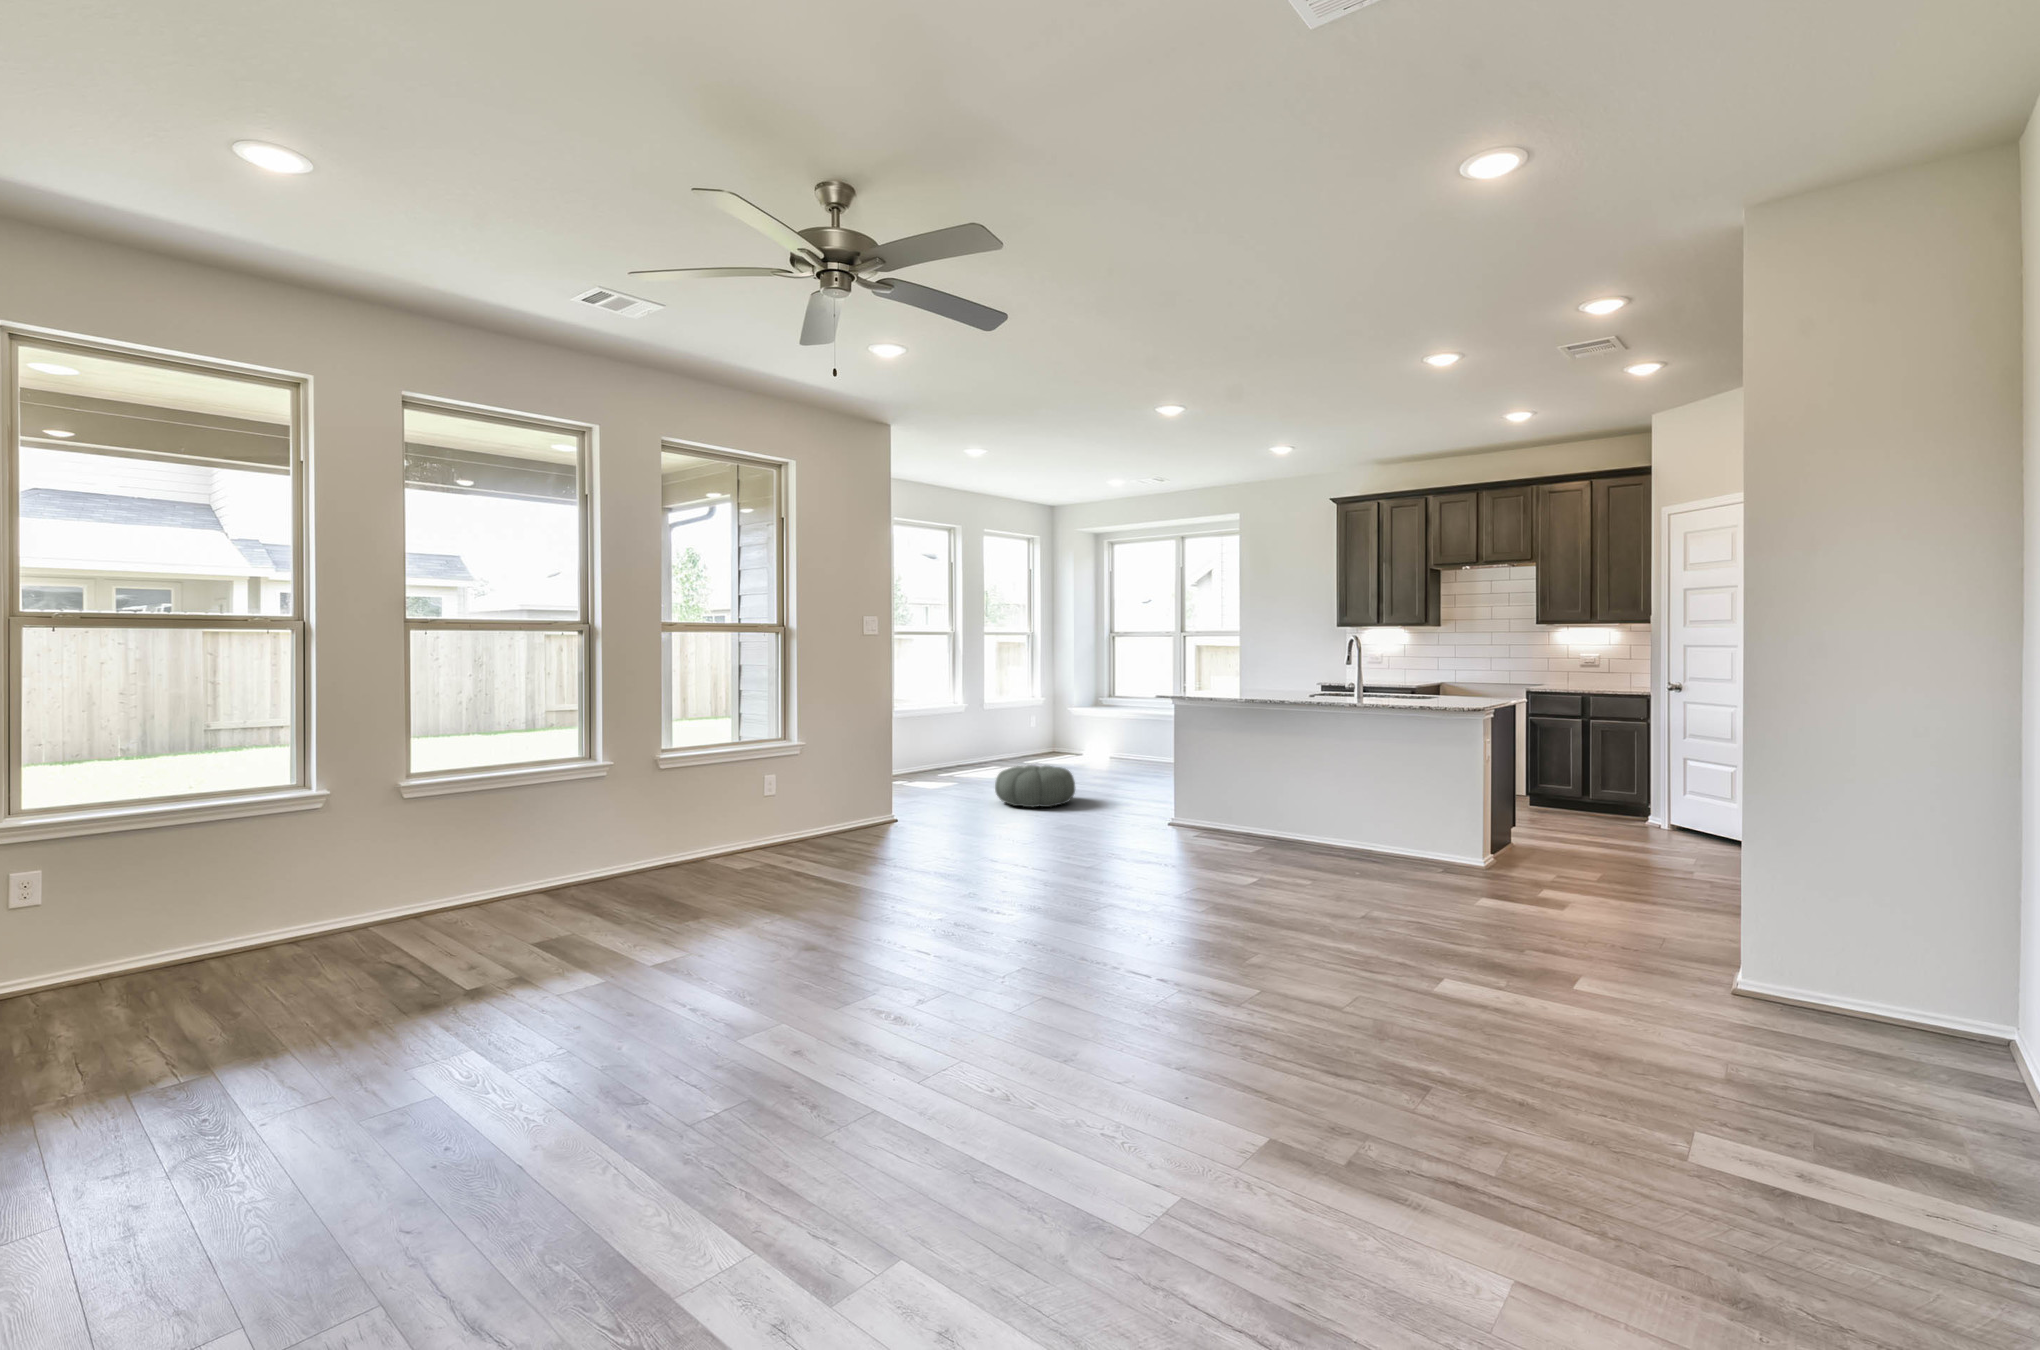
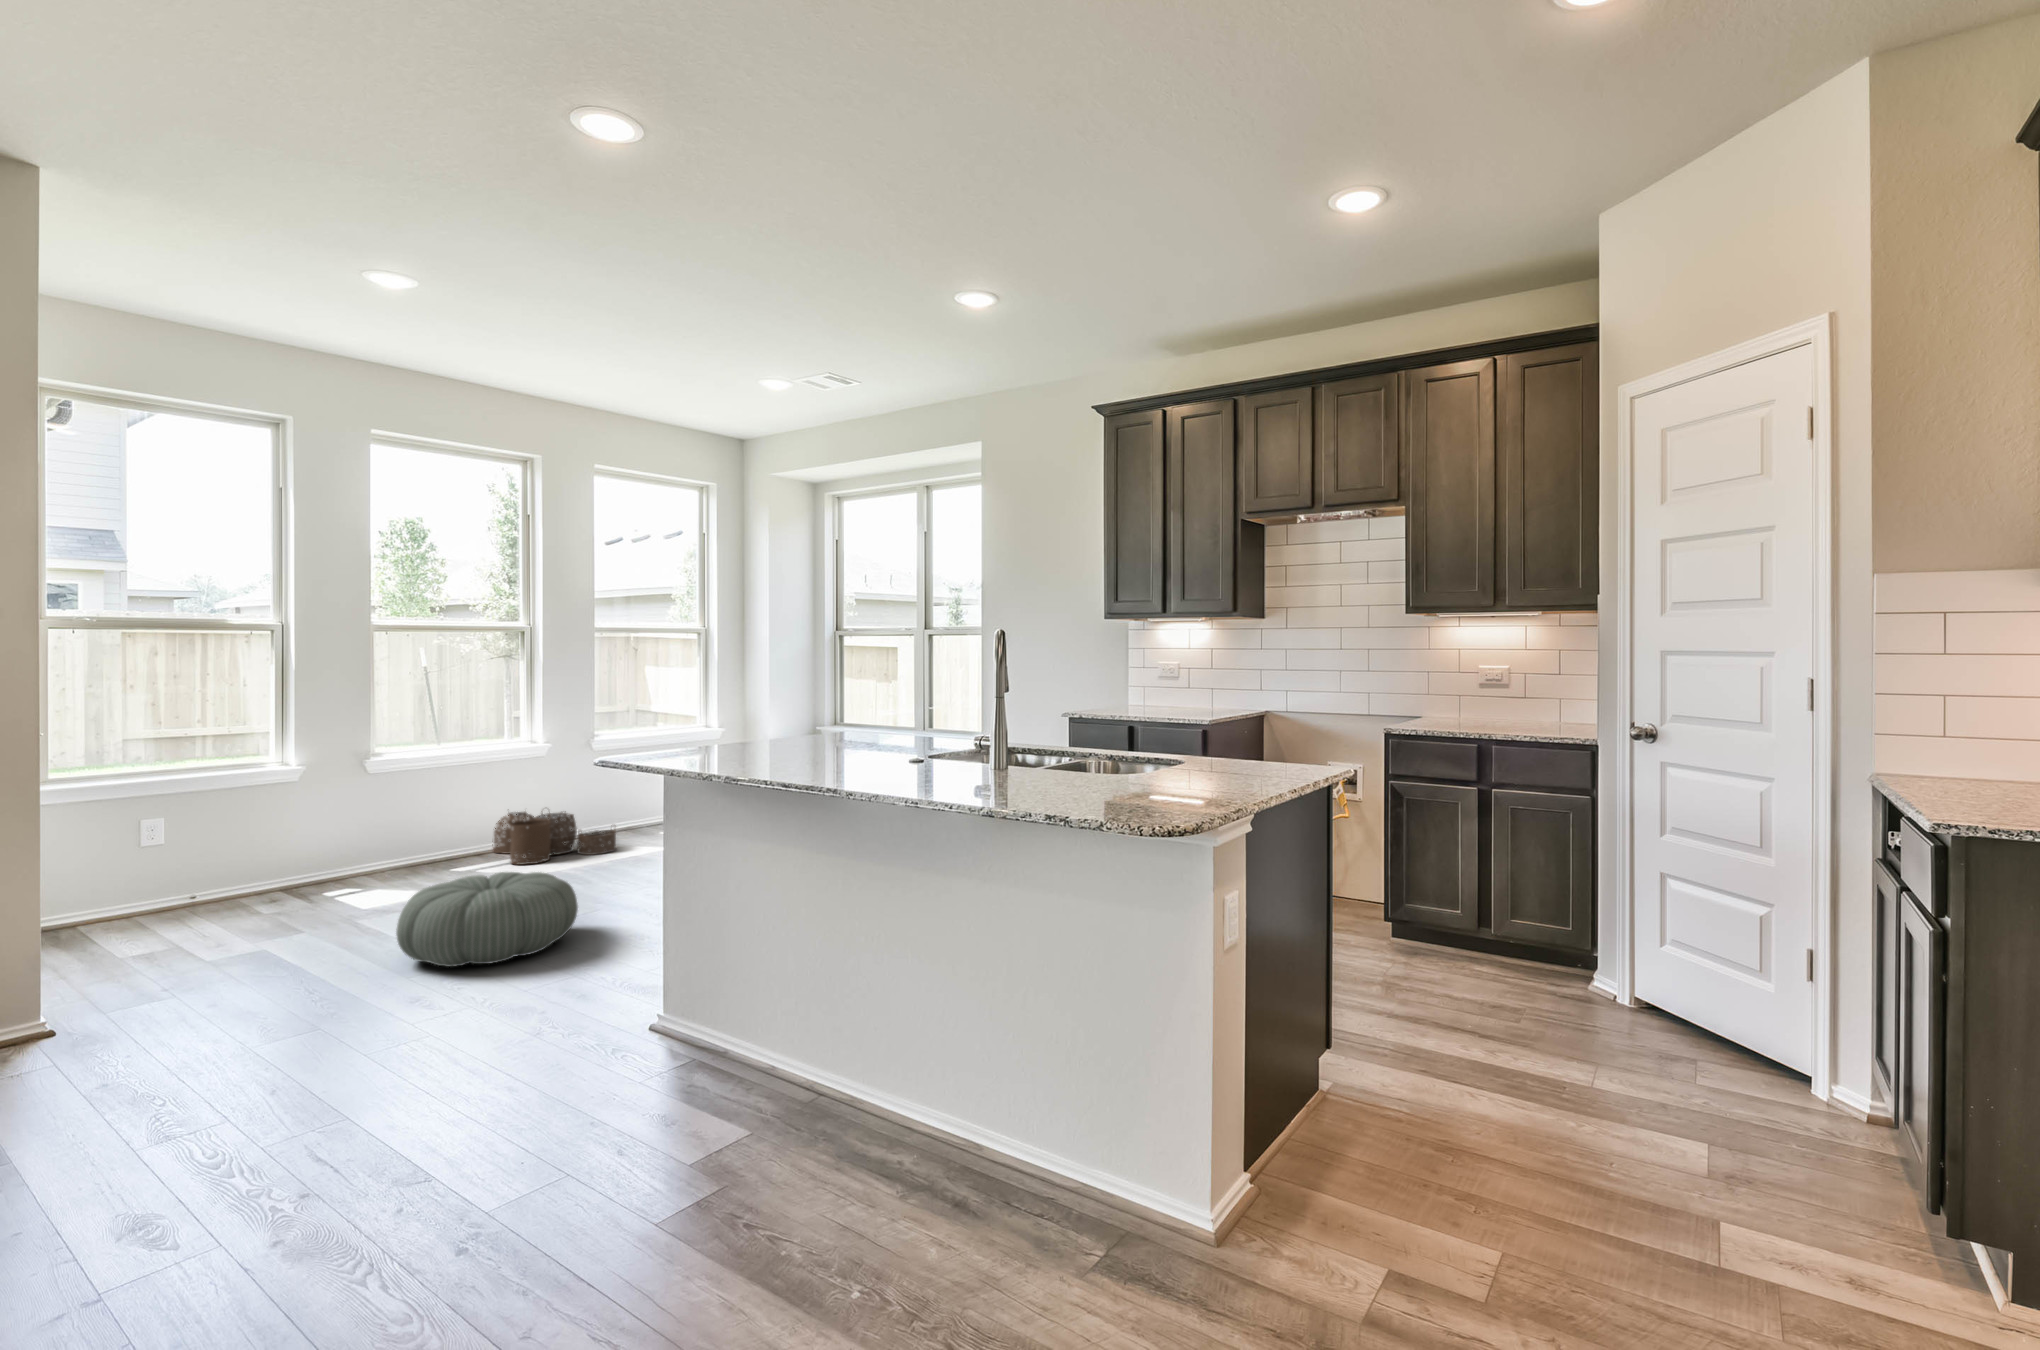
woven basket: none [940,744,1015,775] -> present [493,812,616,865]

